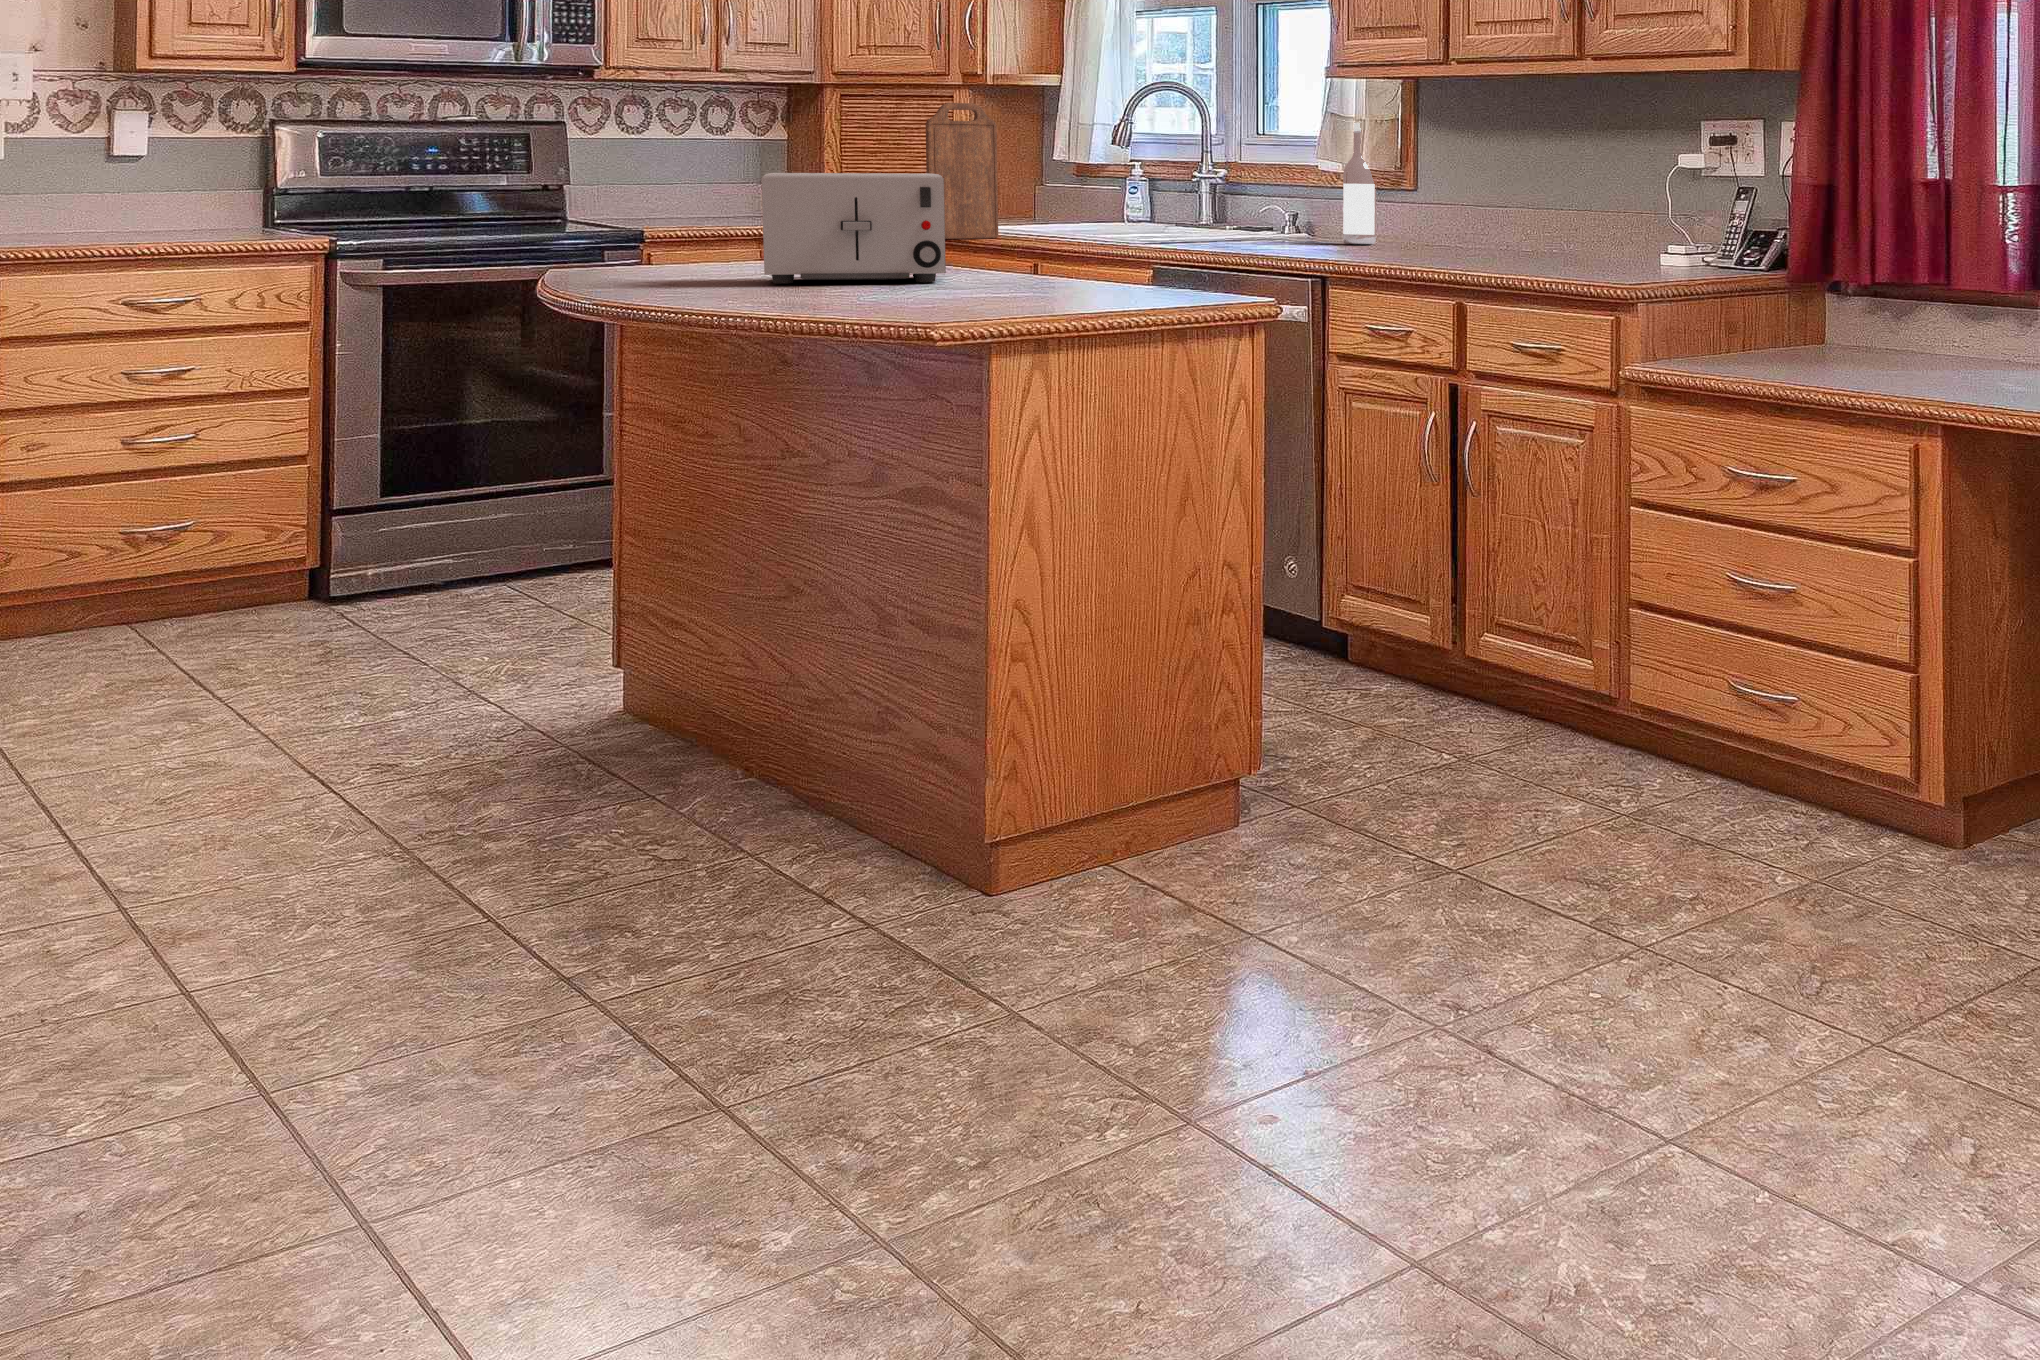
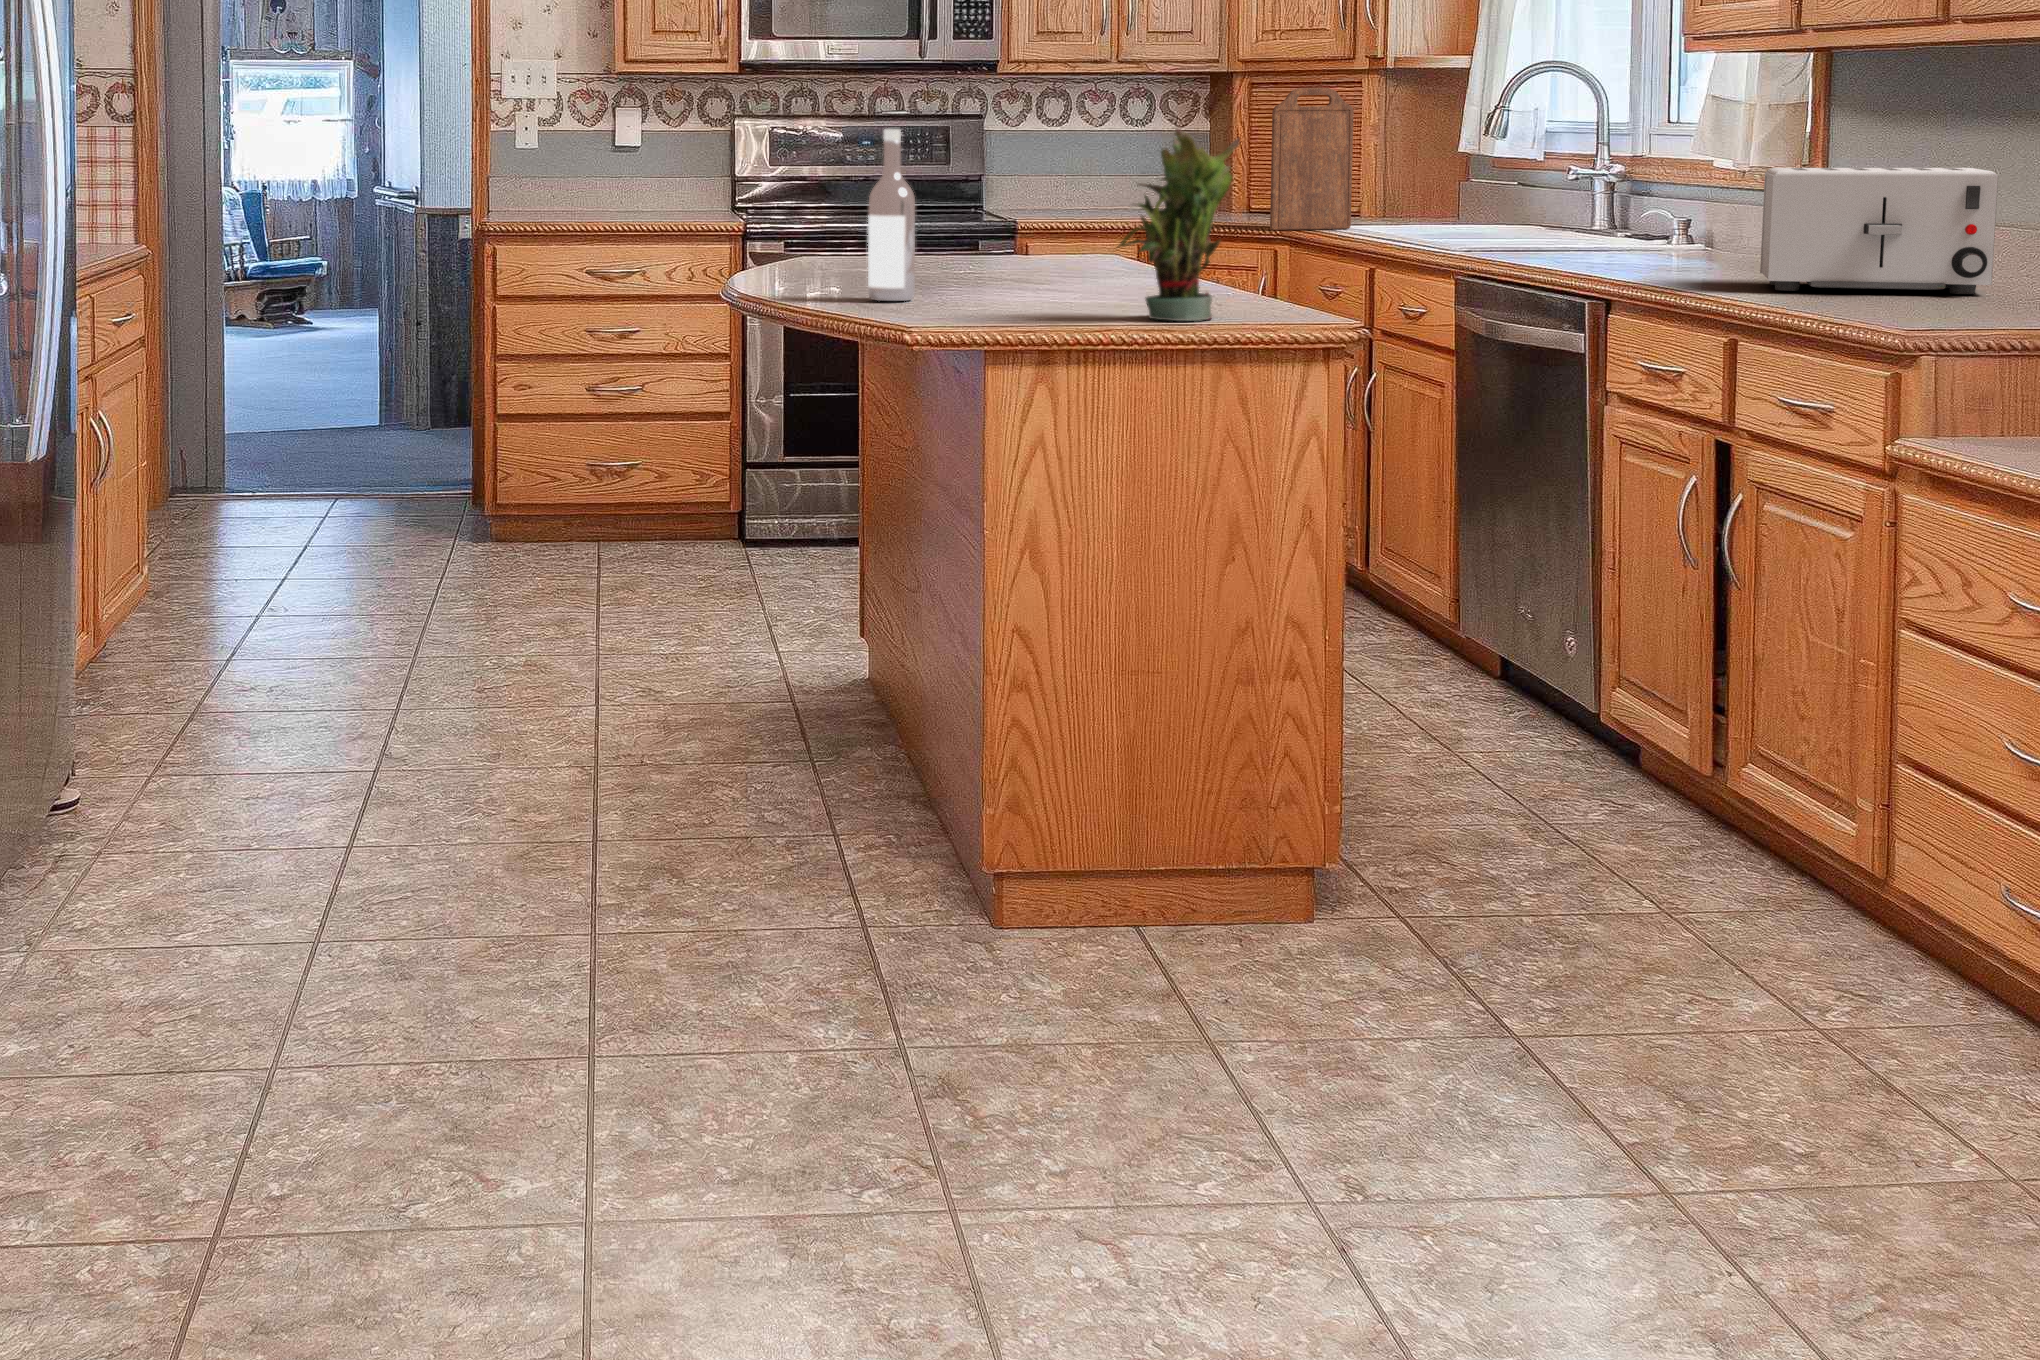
potted plant: none [1009,117,1116,297] -> present [1118,129,1240,321]
wine bottle: present [1343,123,1376,244] -> present [868,129,915,301]
toaster: present [762,173,946,283] -> present [1760,168,1998,294]

